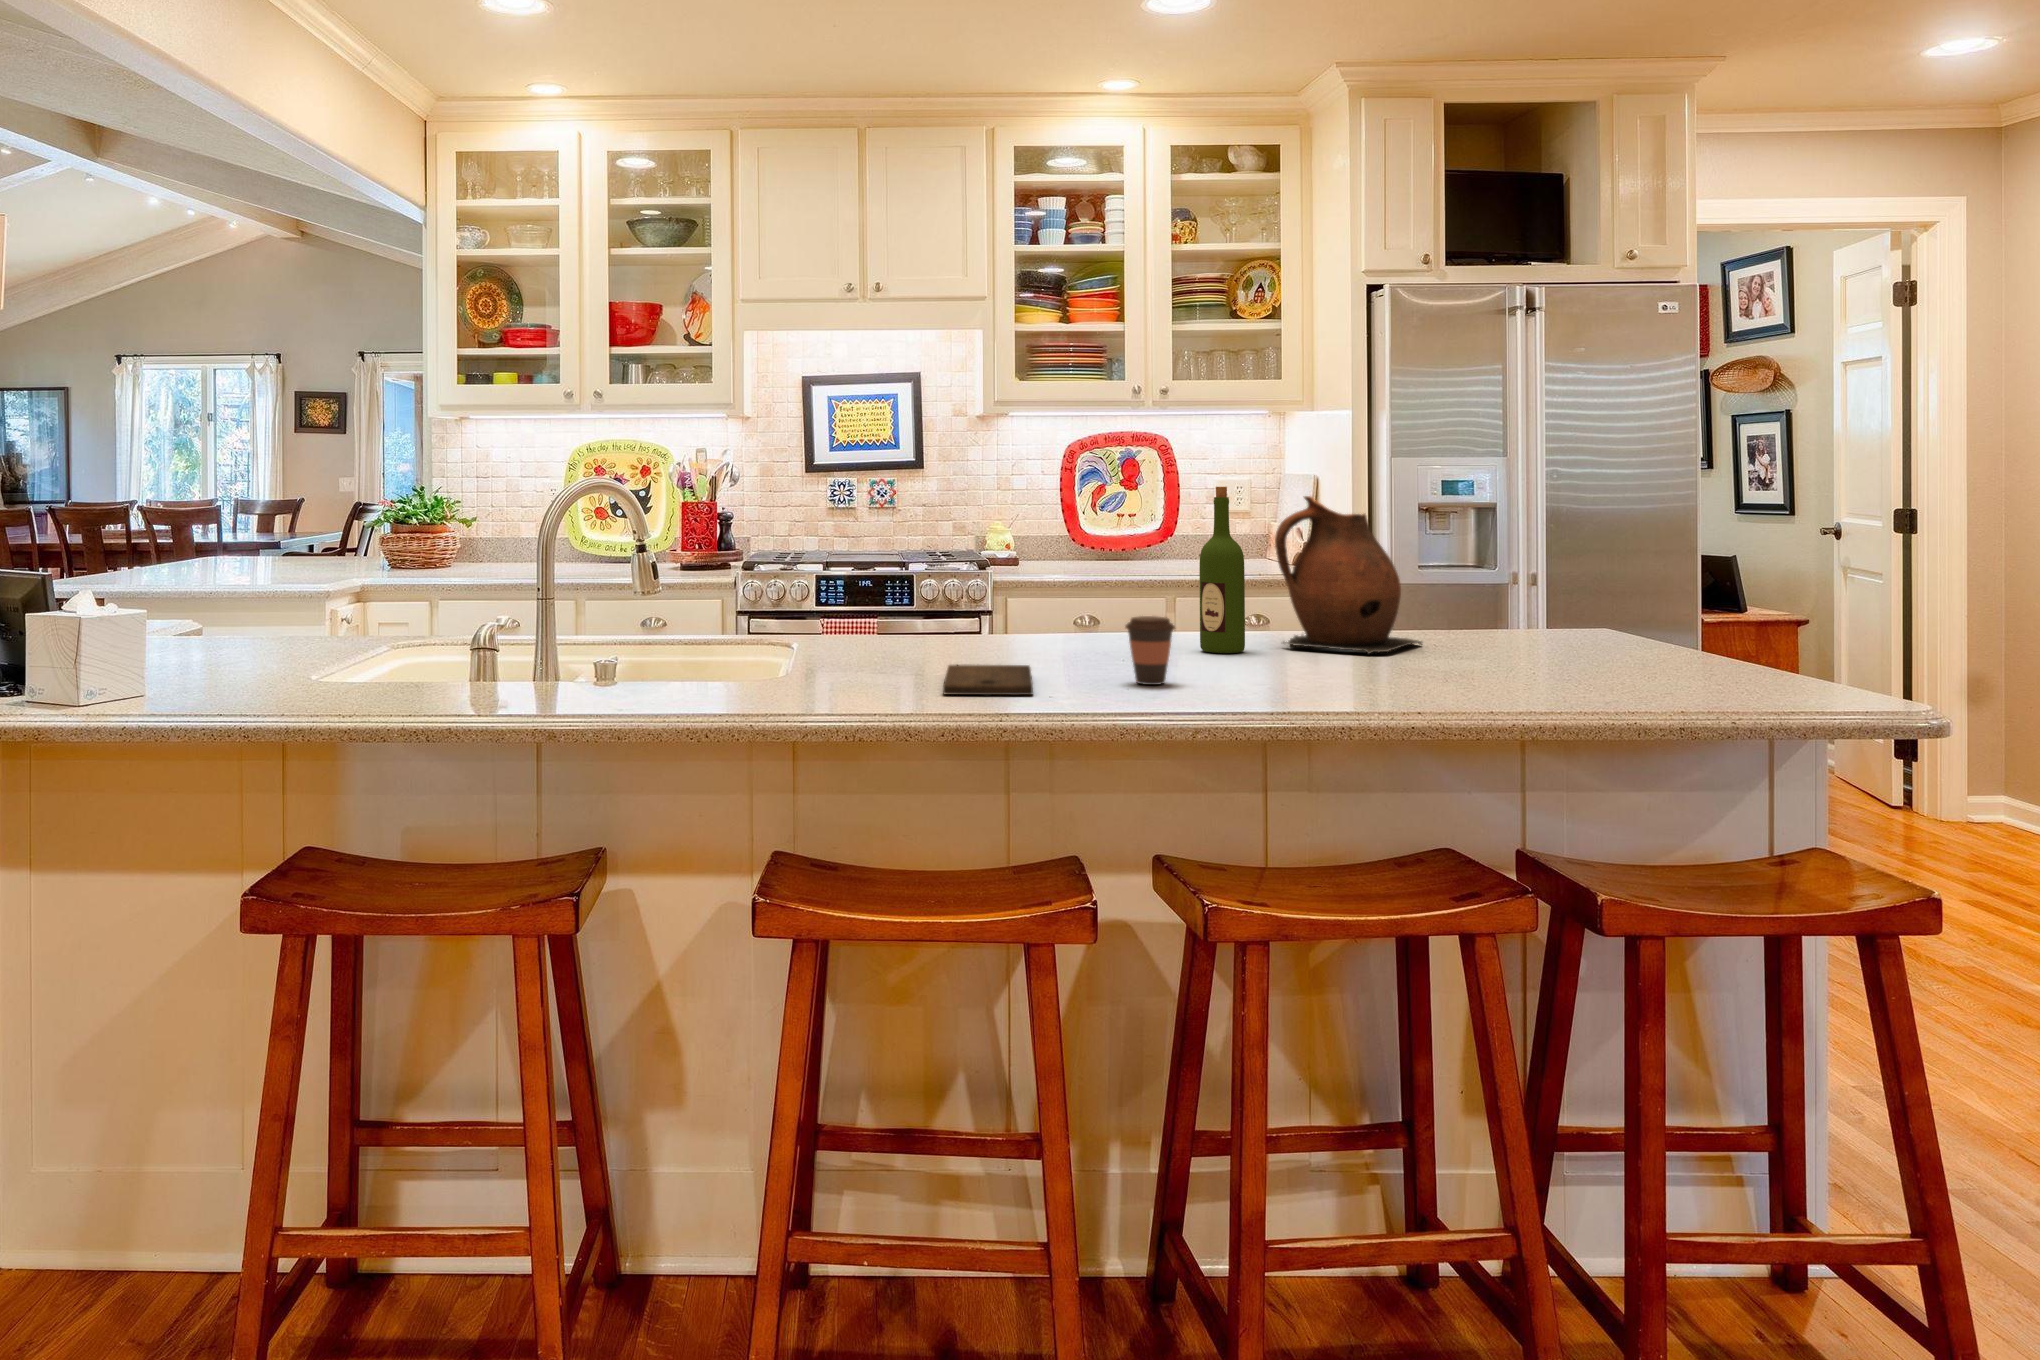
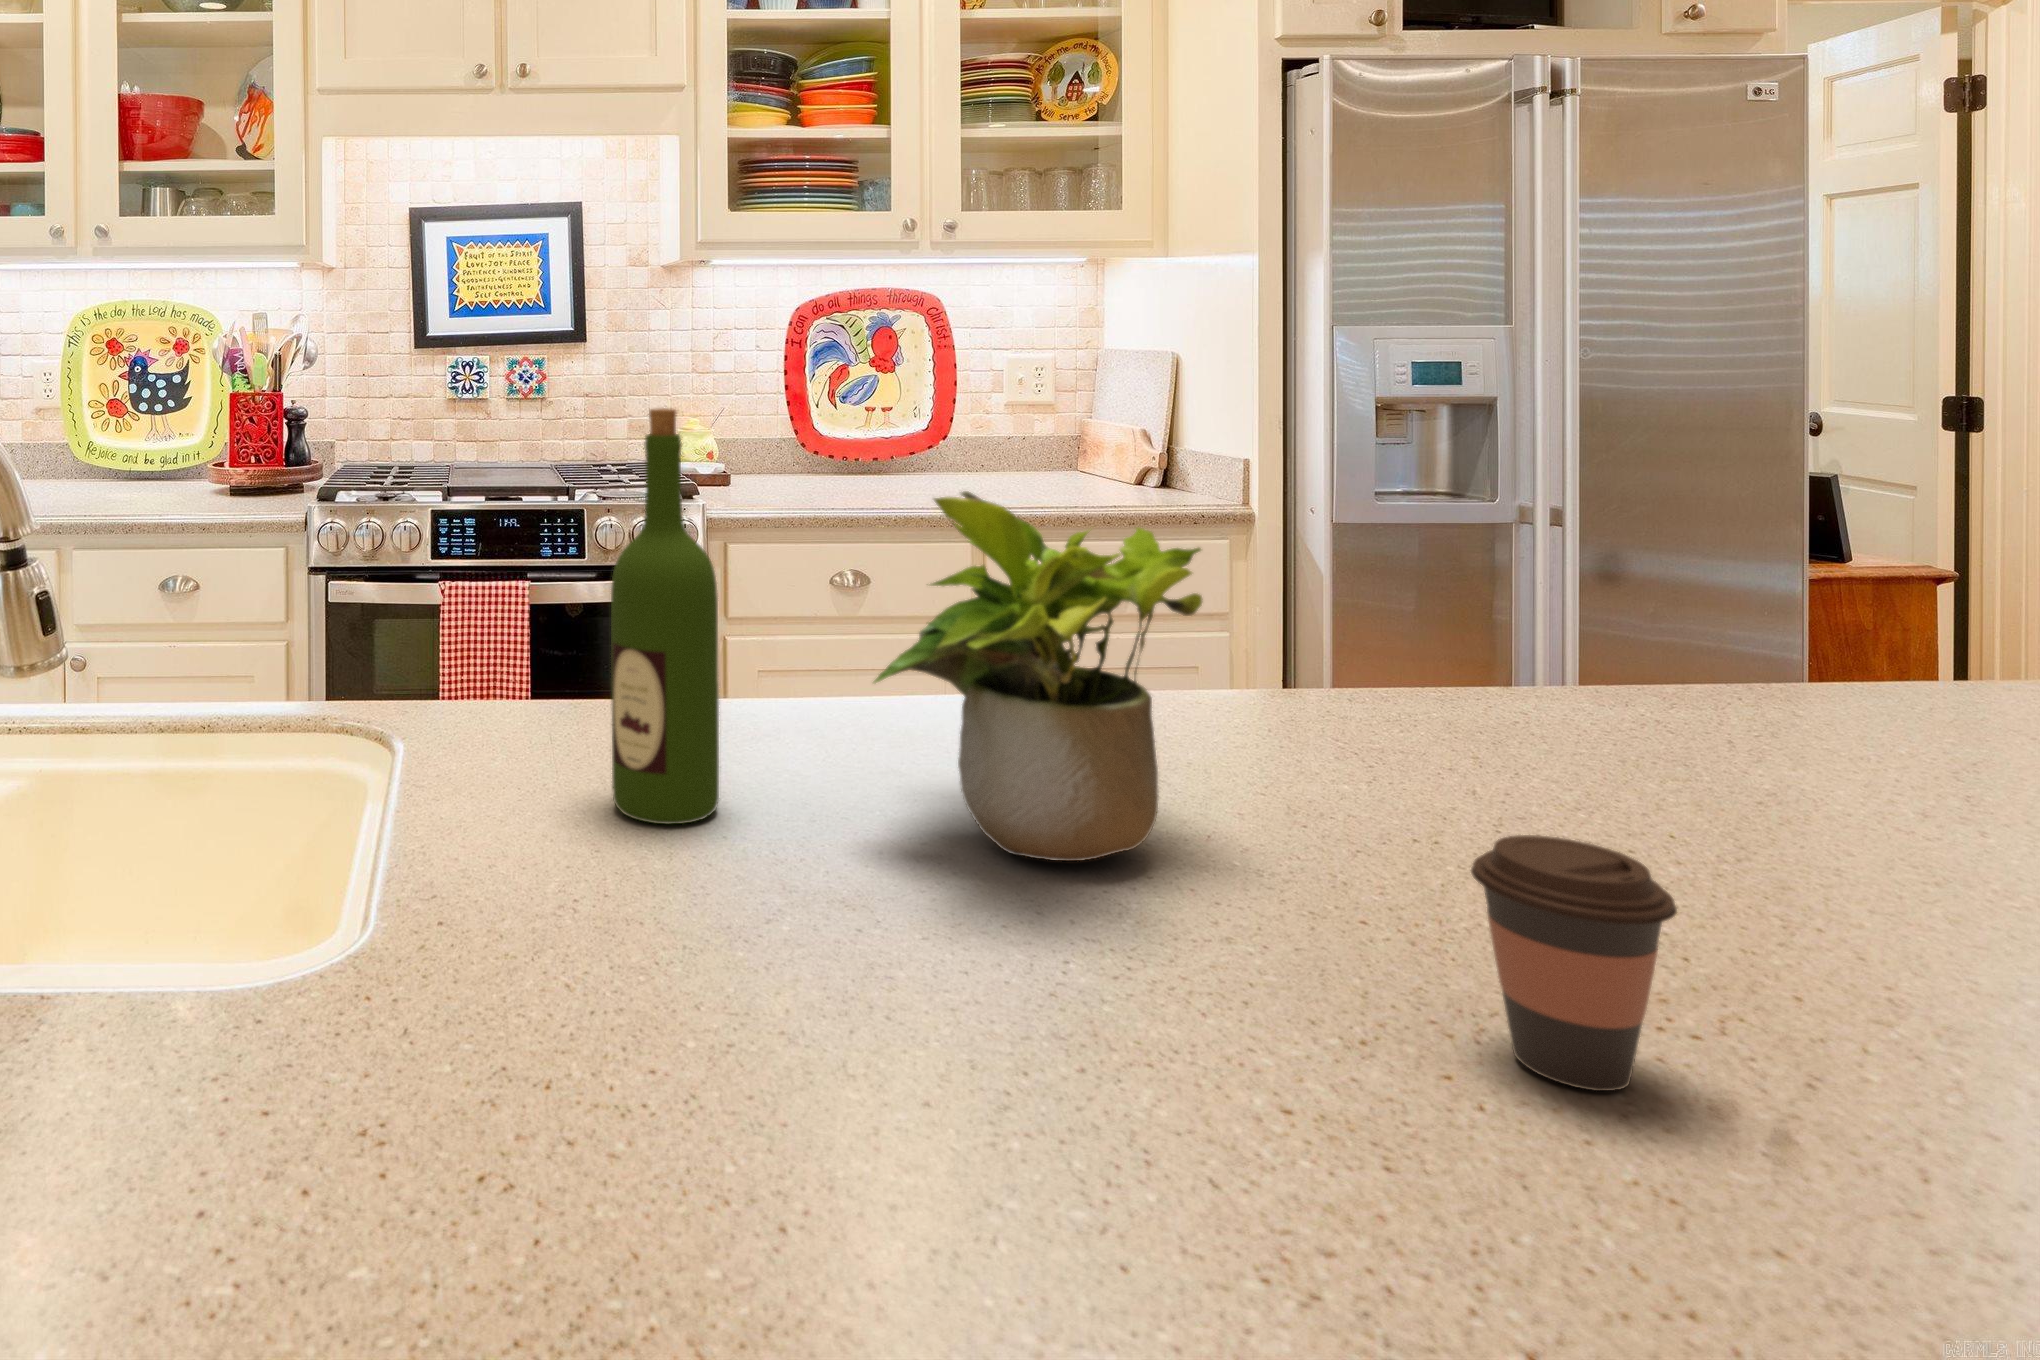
wine bottle: present [1199,487,1245,653] -> present [611,408,719,824]
ceramic pitcher: present [1275,496,1422,654] -> none [1511,417,1897,825]
potted plant: none [977,519,1106,660] -> present [874,491,1203,861]
cutting board: present [943,665,1033,695] -> none [865,946,1306,1226]

